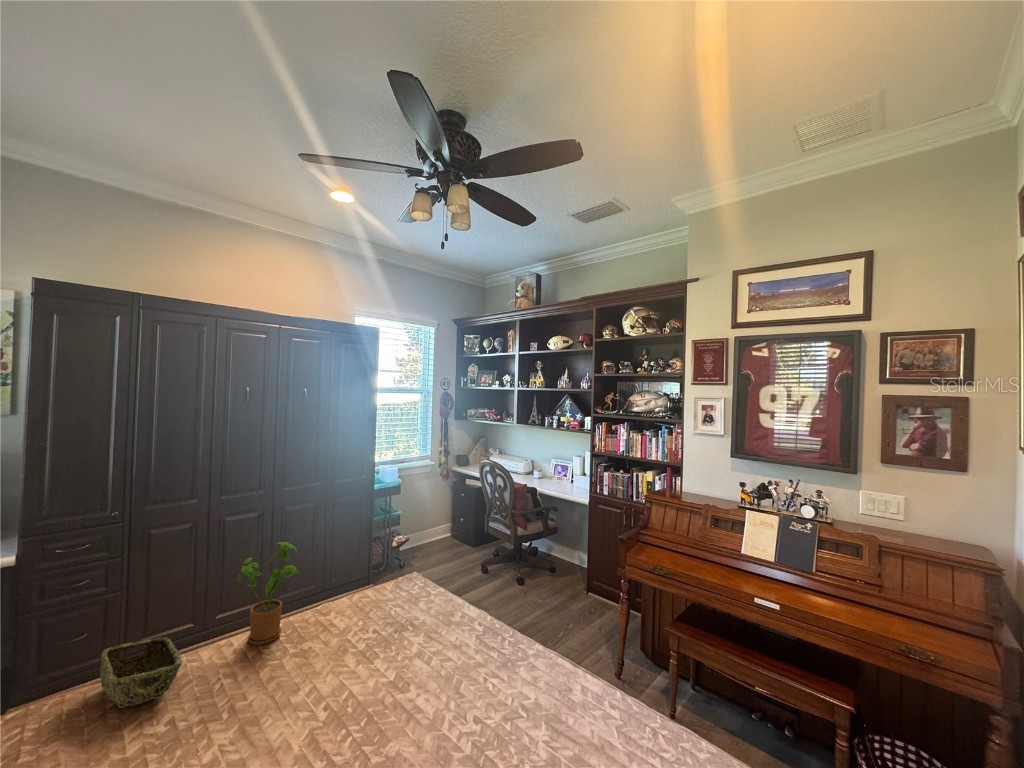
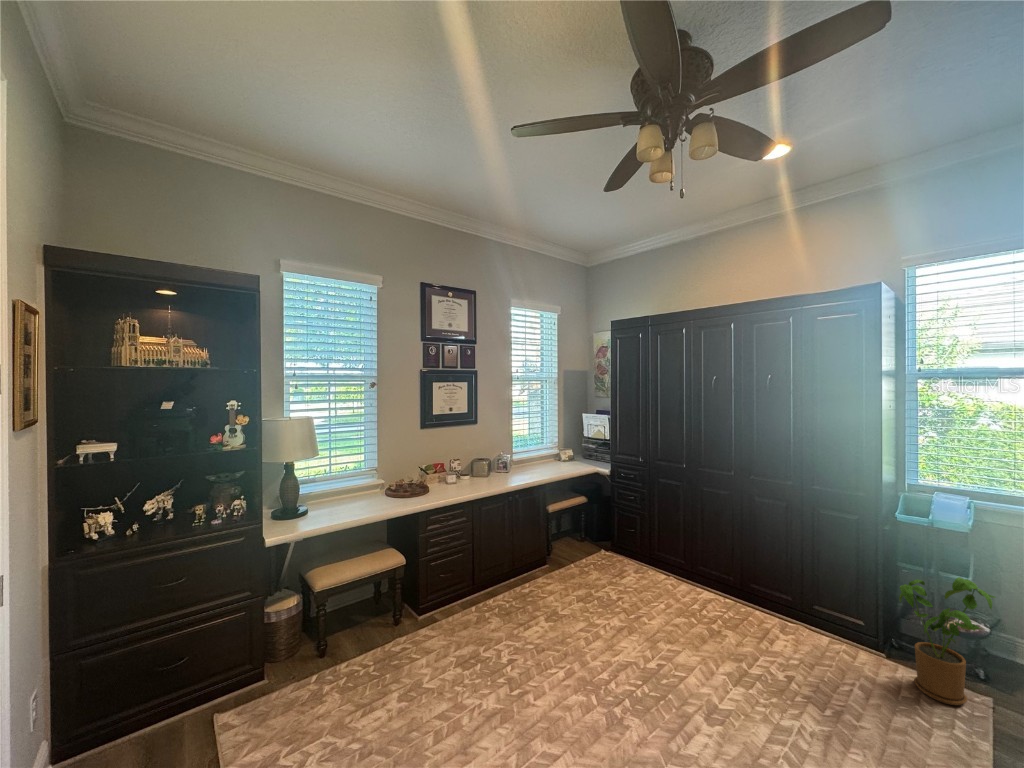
woven basket: present [100,637,182,708] -> none [759,592,827,656]

